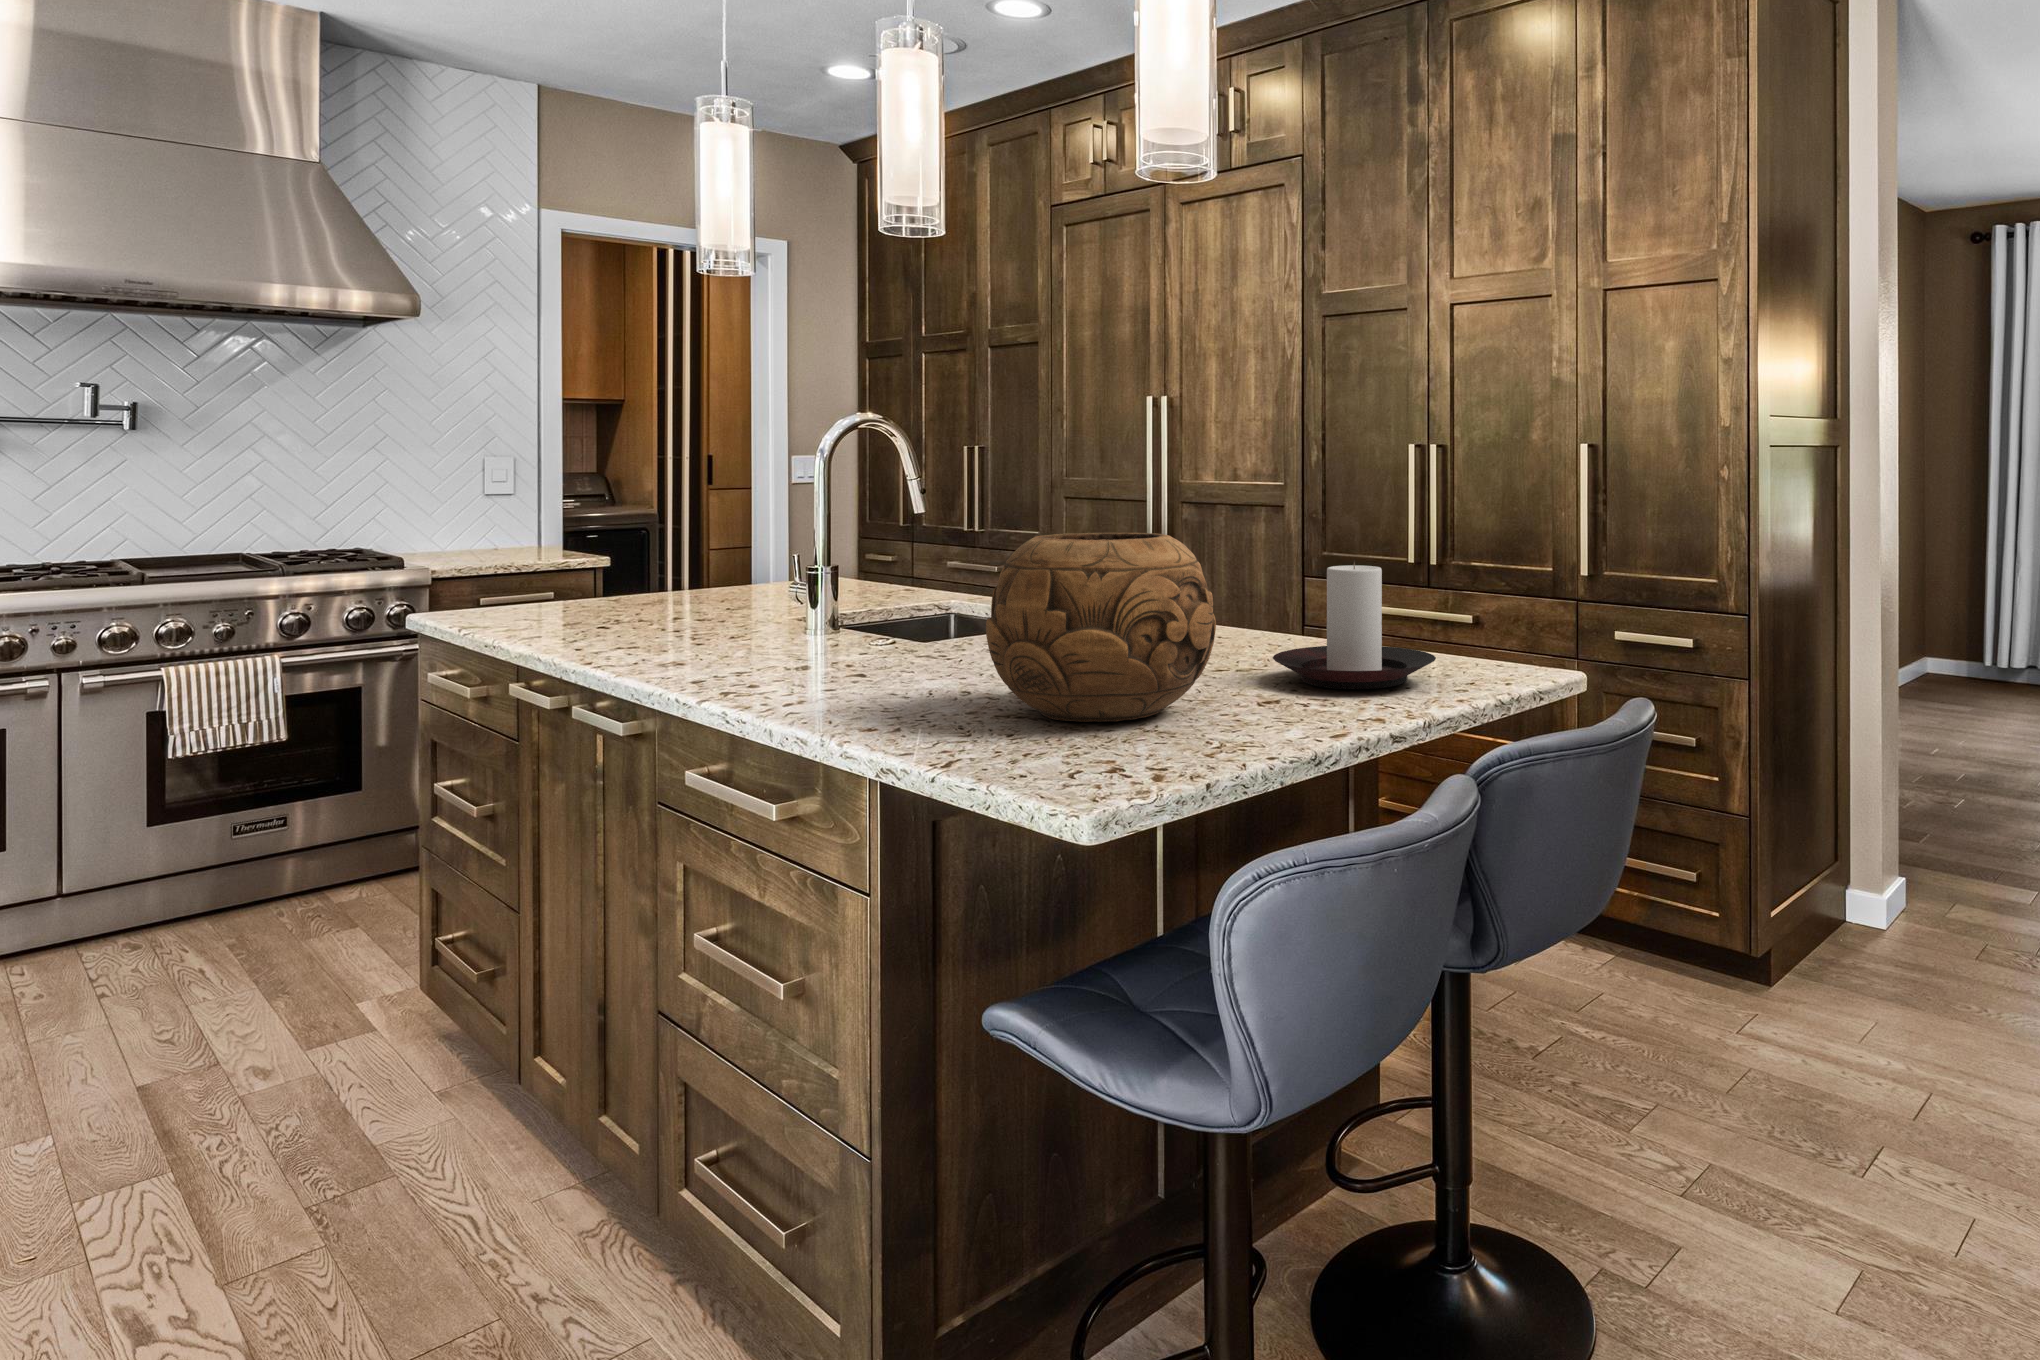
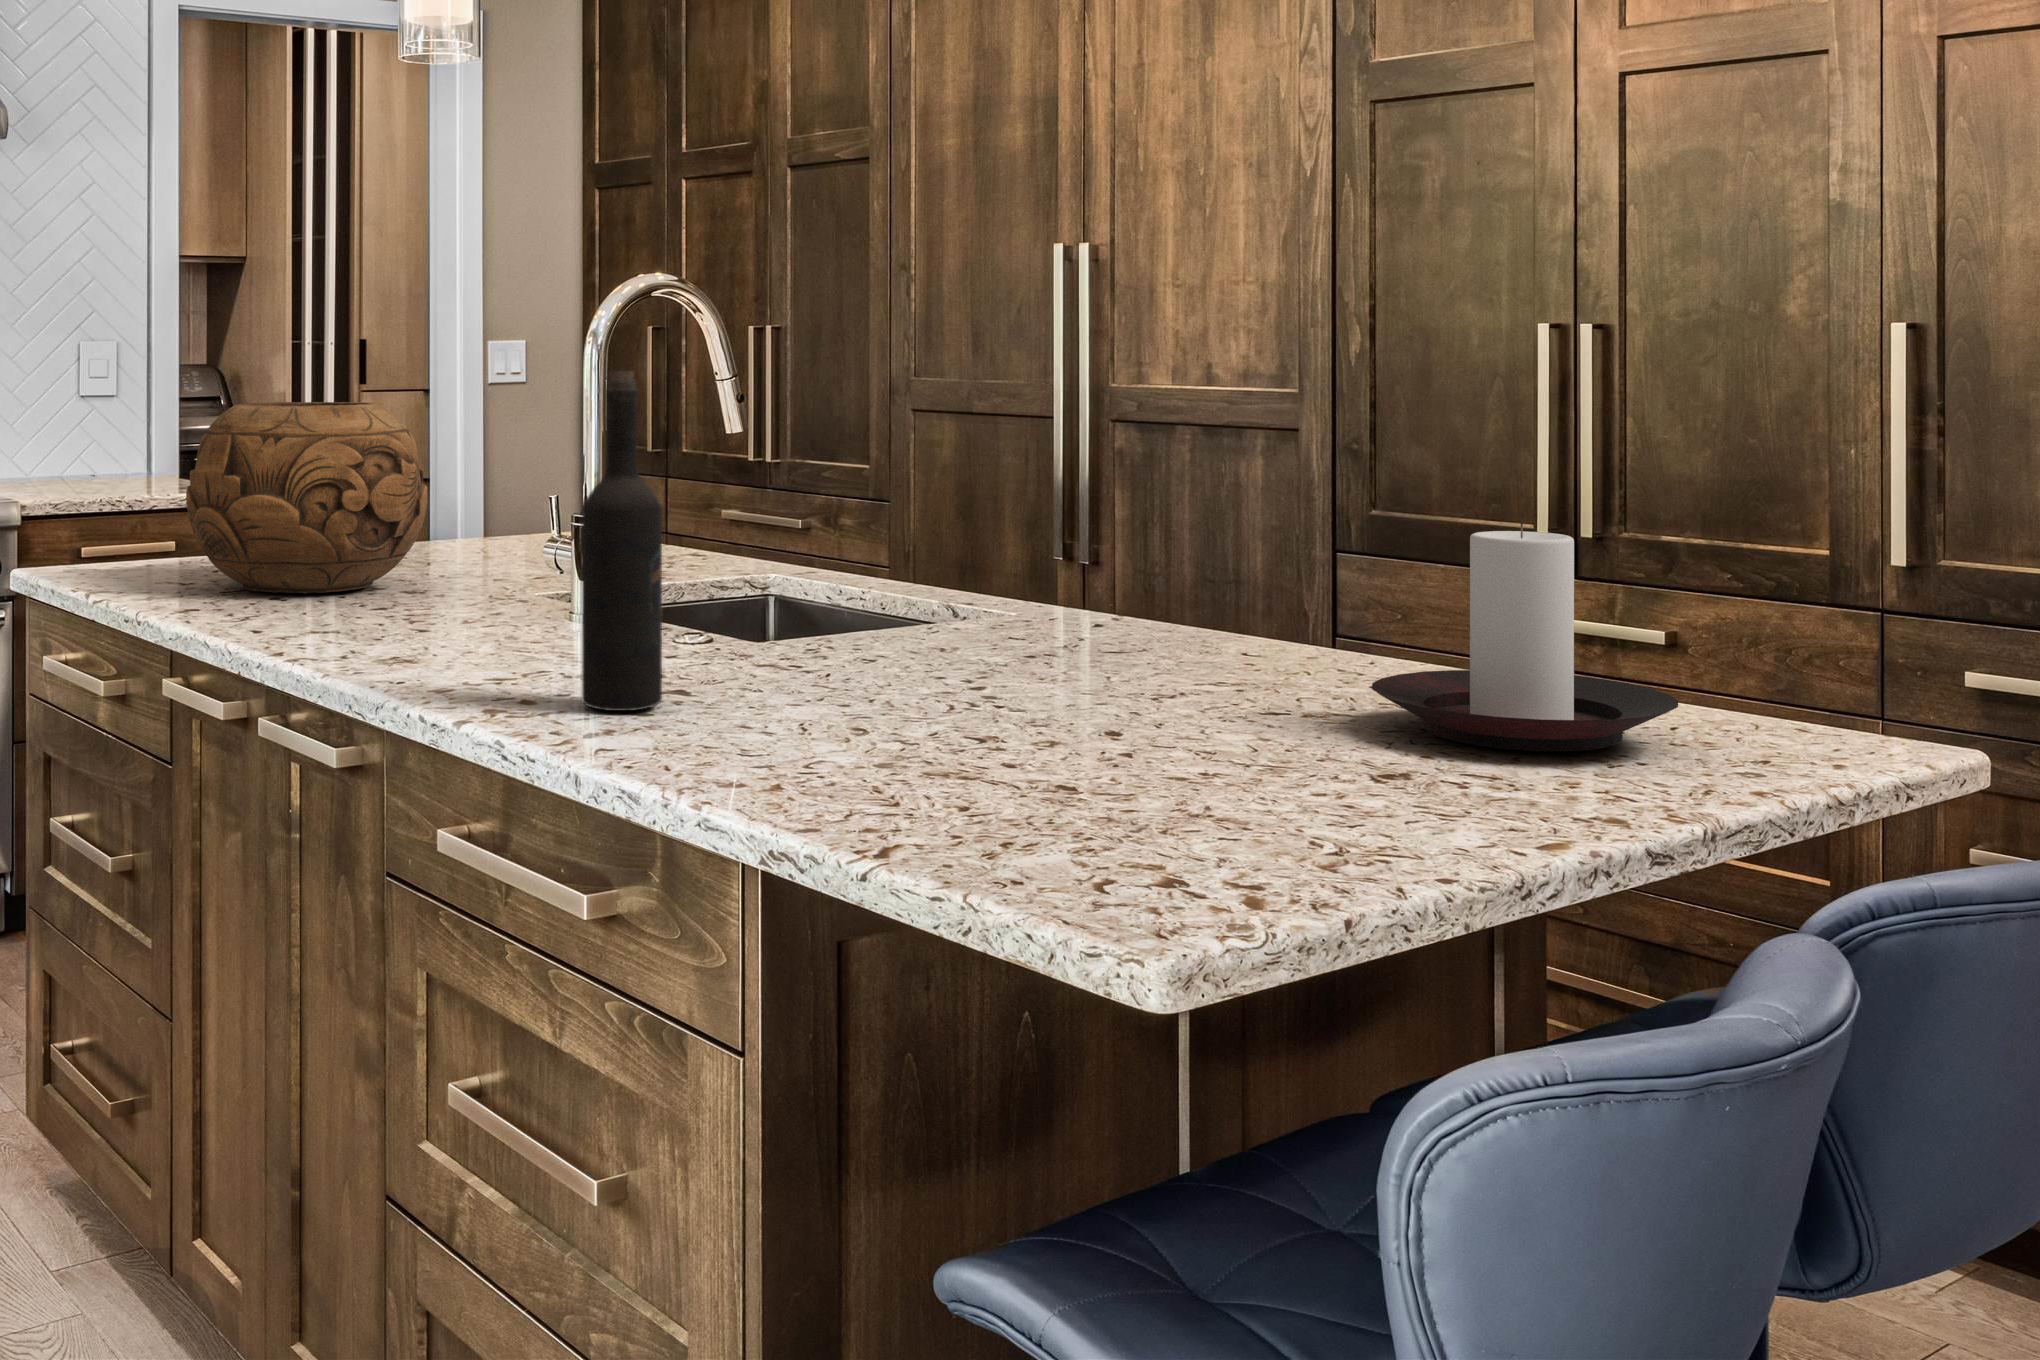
wine bottle: none [787,477,841,690] -> present [582,371,662,711]
decorative bowl: present [986,533,1216,722] -> present [186,402,428,593]

